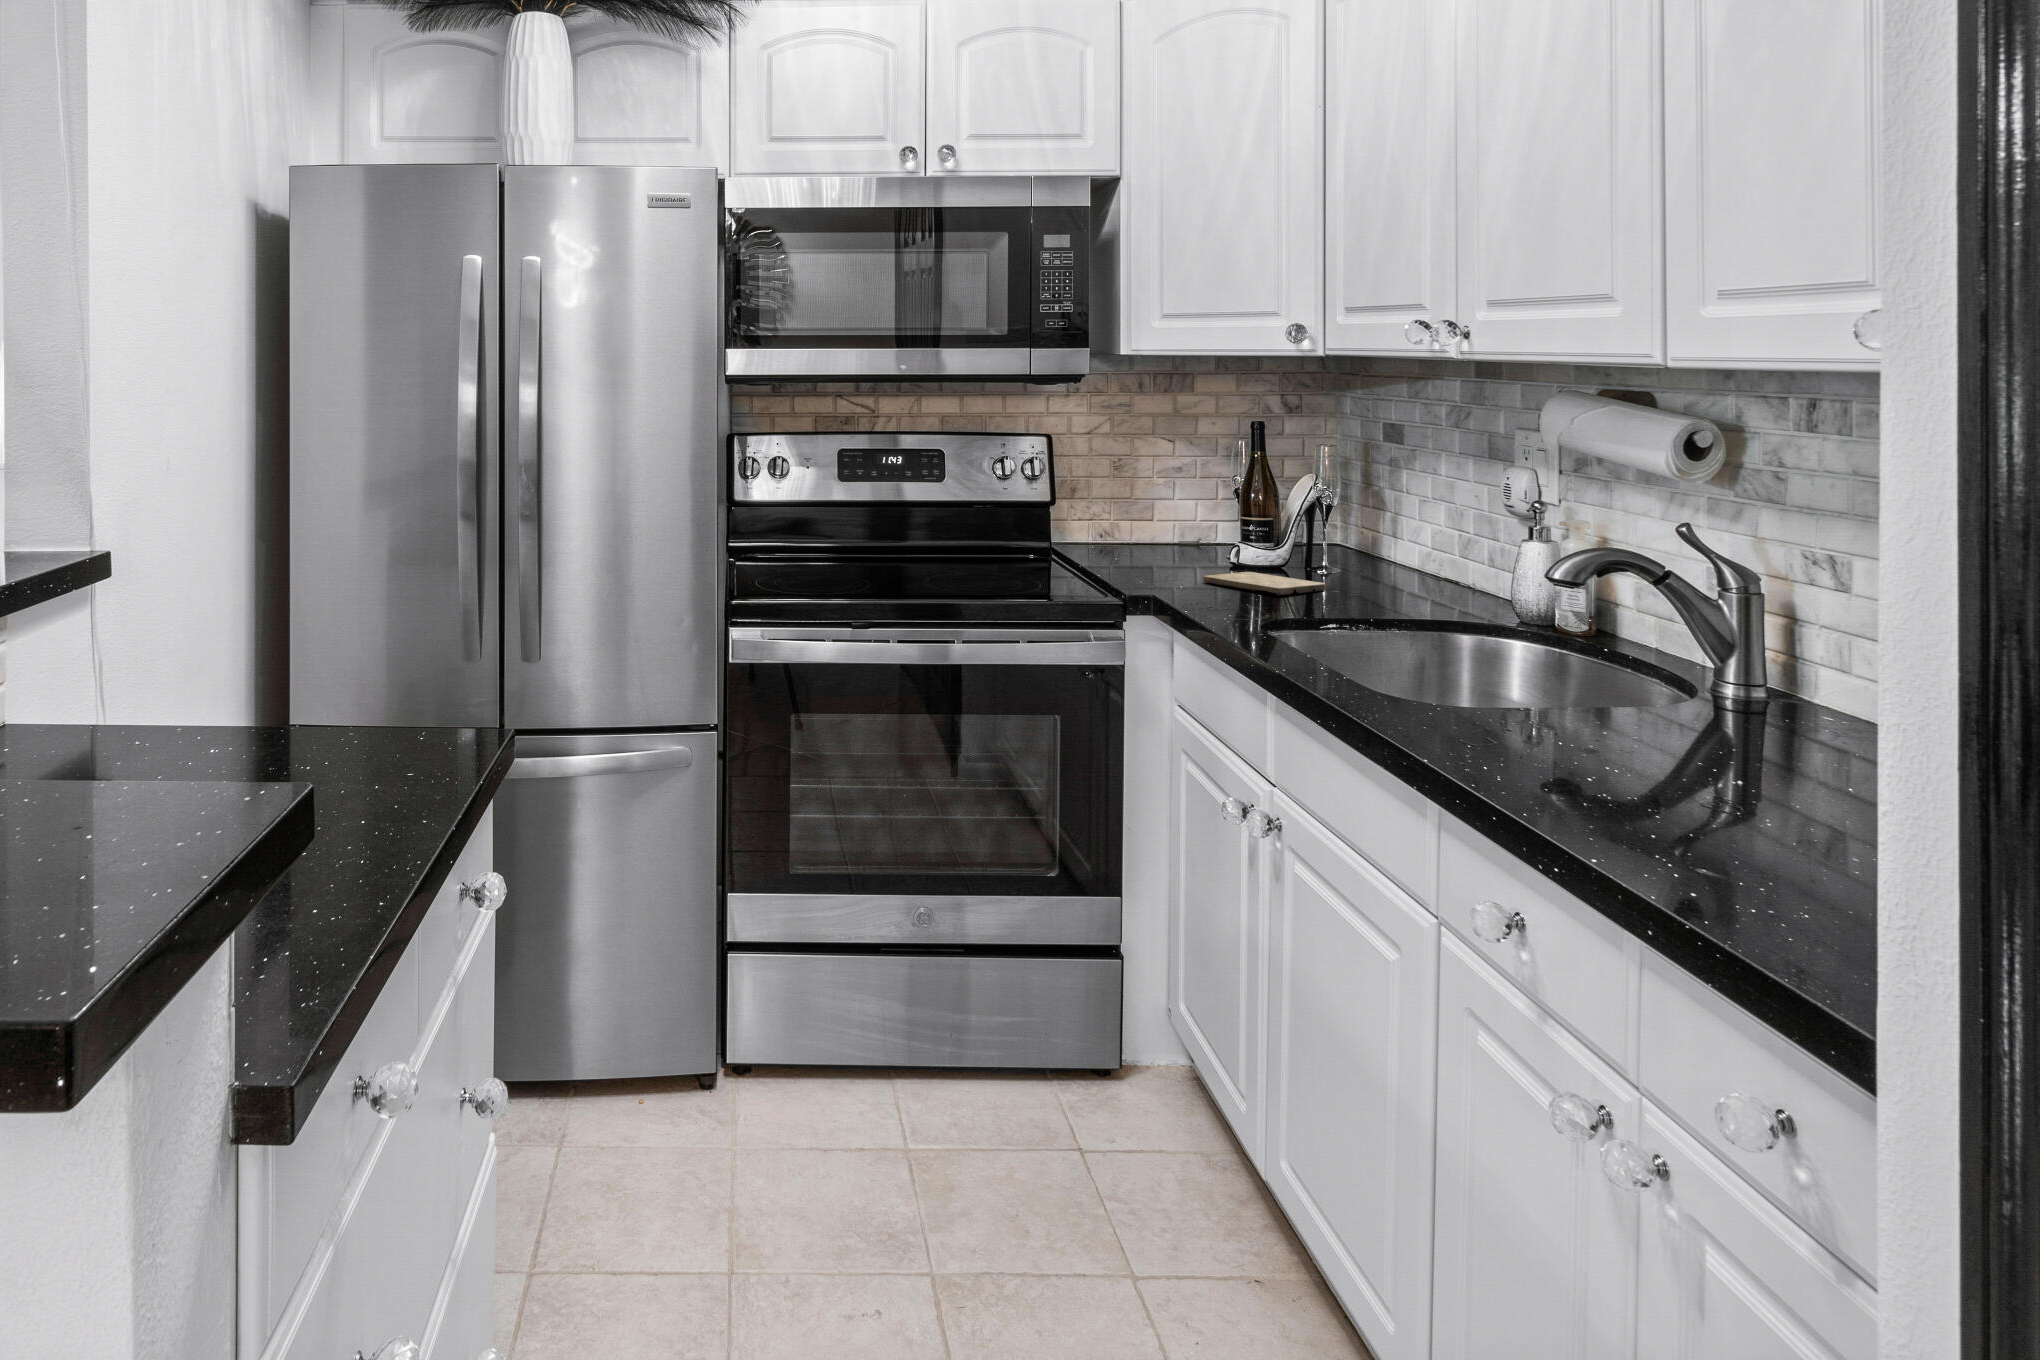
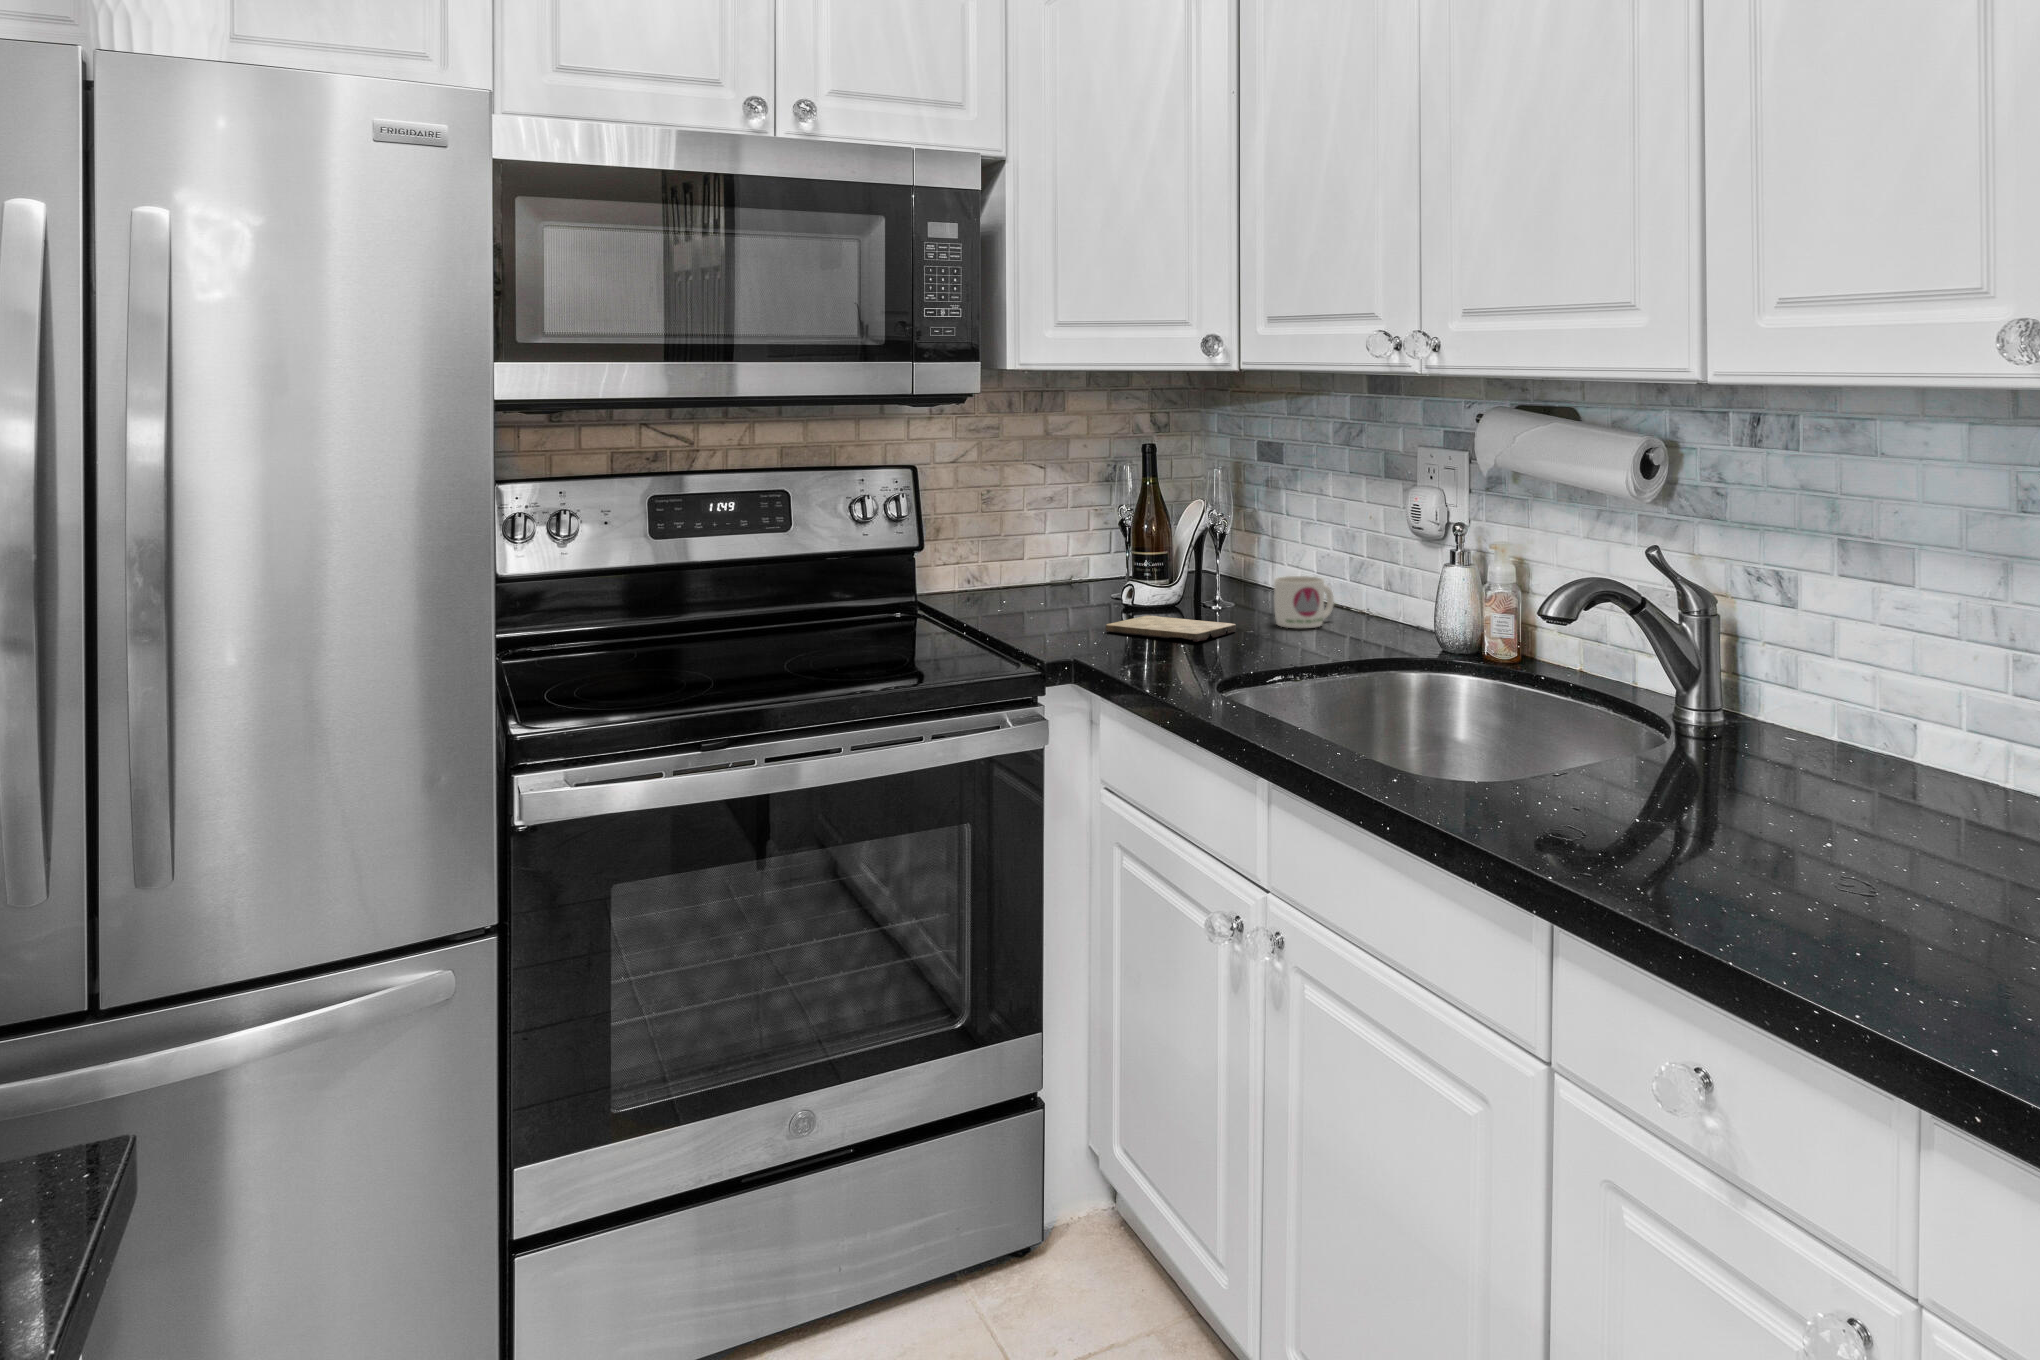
mug: none [1368,545,1431,592] -> present [1274,576,1334,628]

